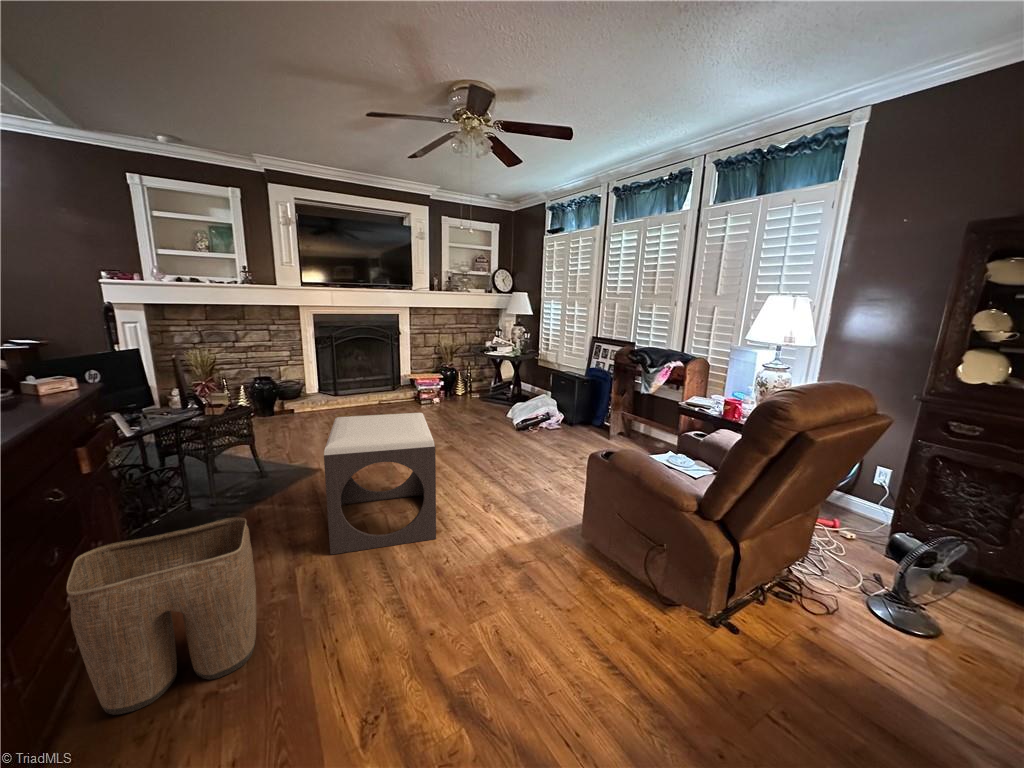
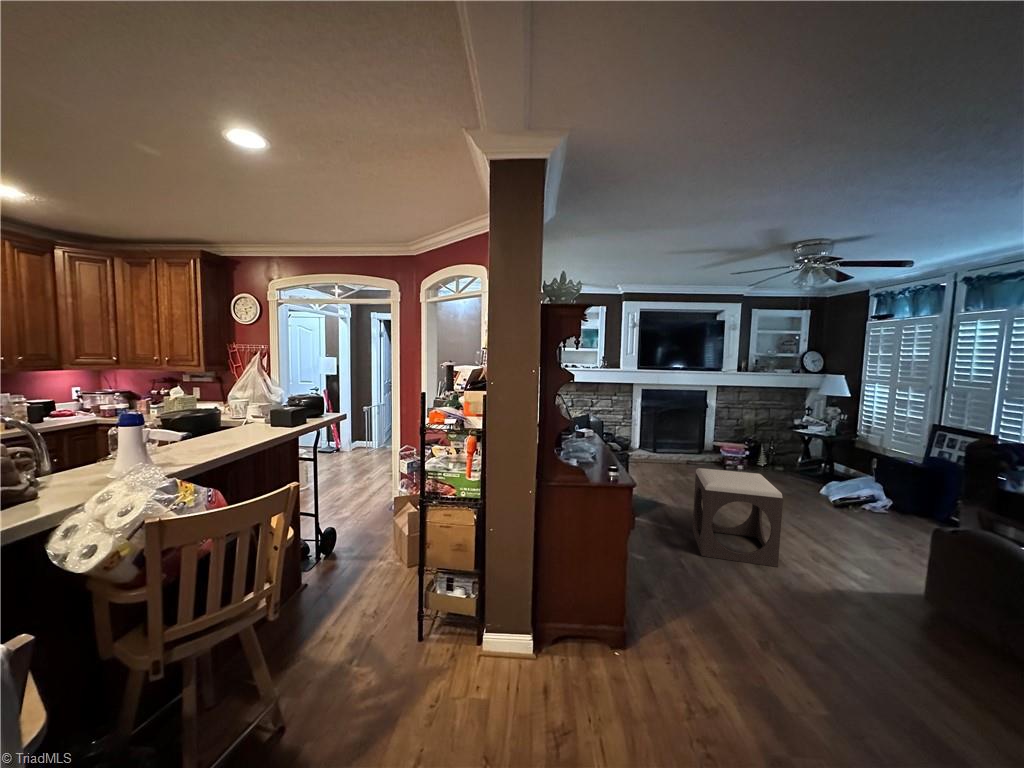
laundry basket: present [67,518,256,715] -> none [618,510,690,593]

